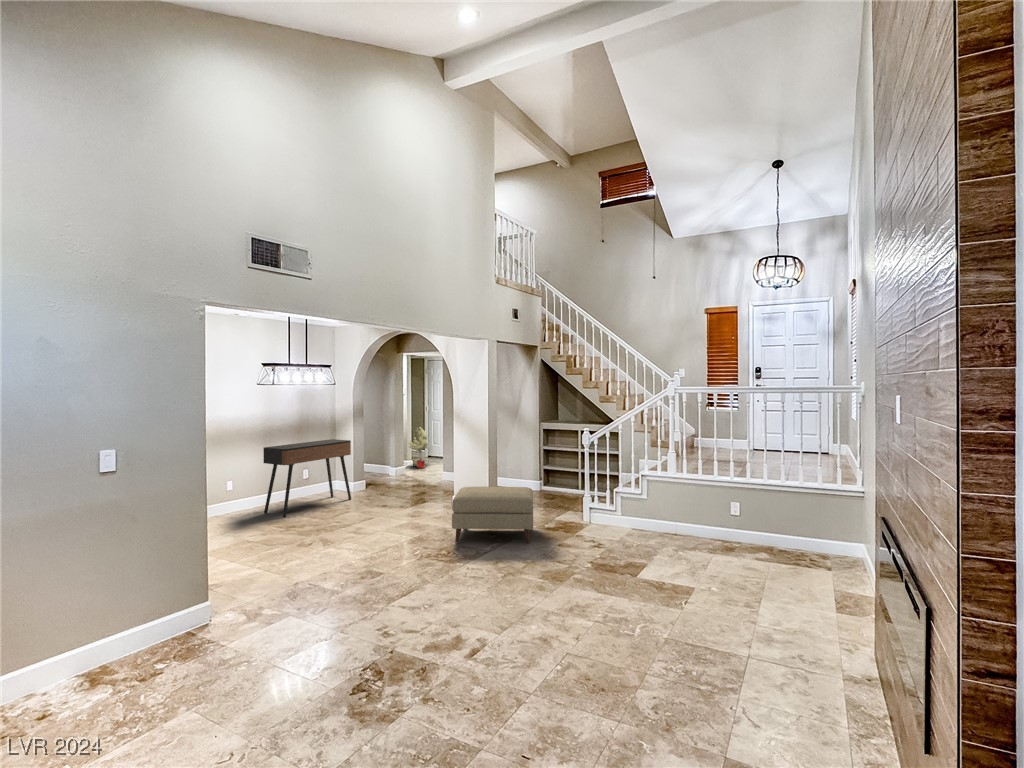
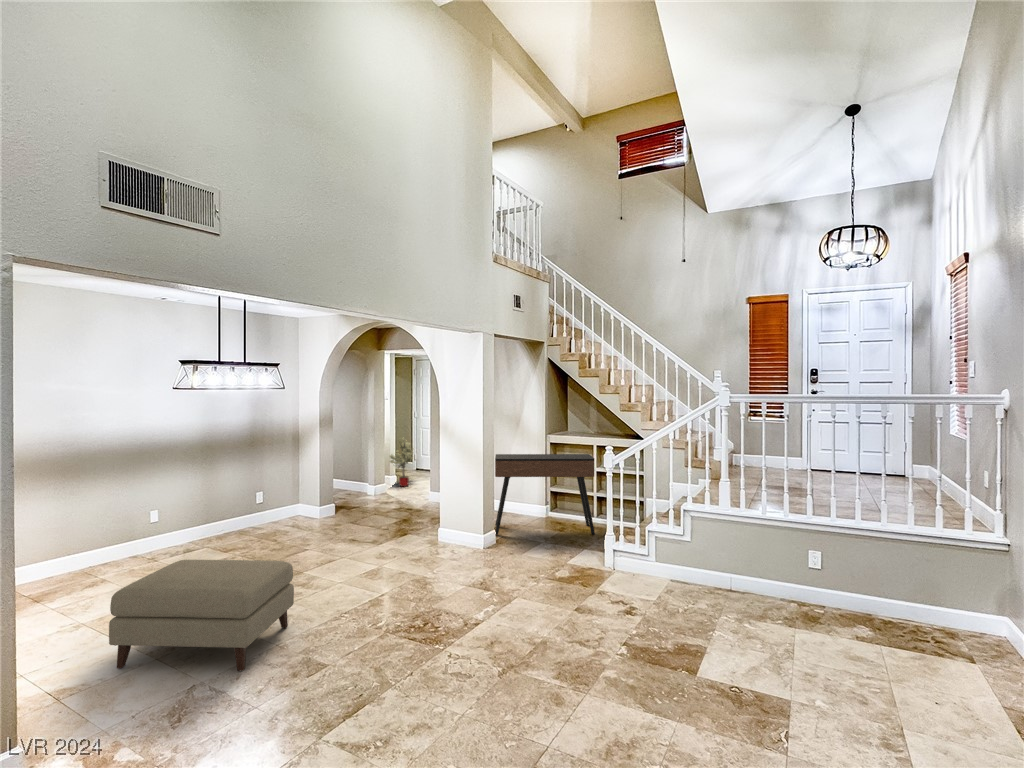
console table: present [264,439,351,517] -> present [495,454,595,535]
ottoman: present [452,487,533,543] -> present [109,560,294,671]

